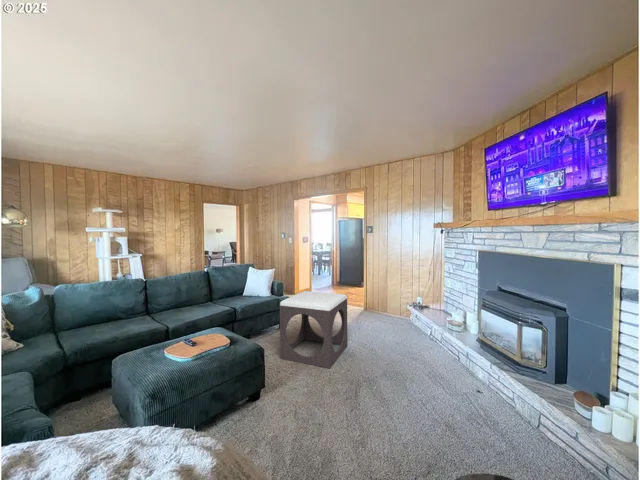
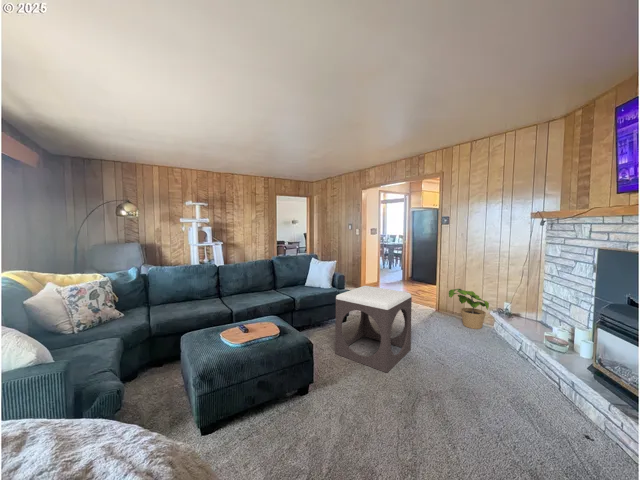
potted plant: none [375,288,407,322] -> present [449,289,489,329]

